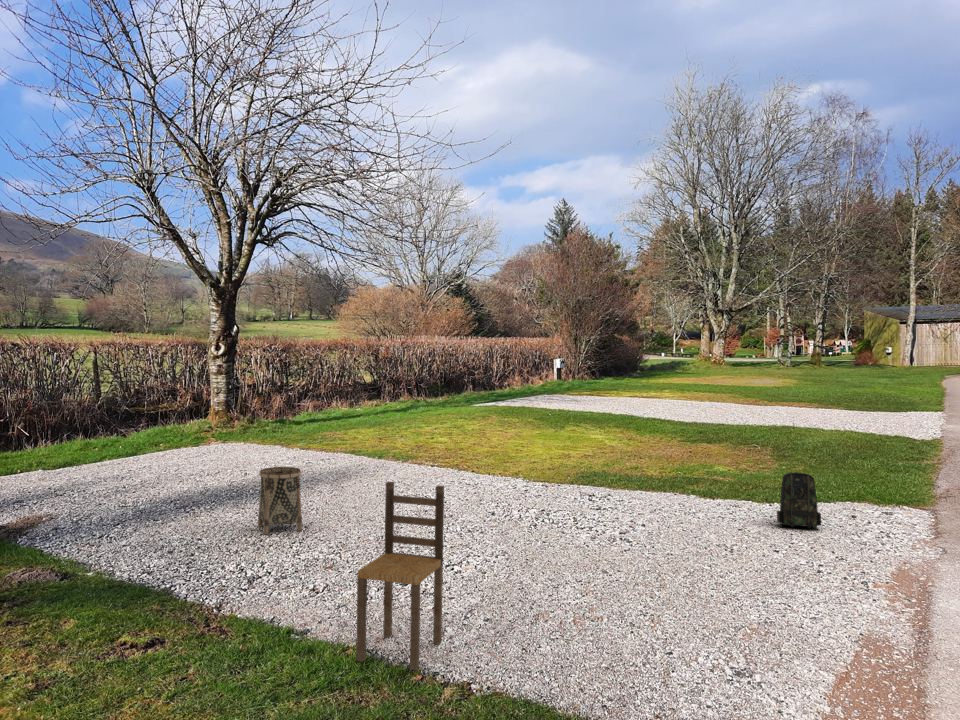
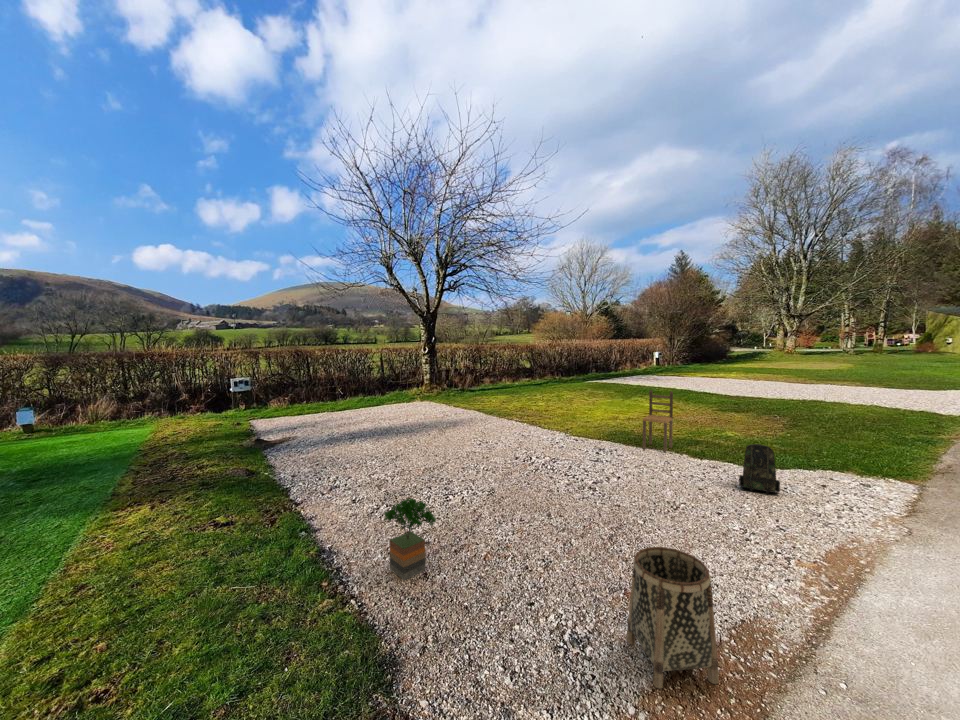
basket: present [258,467,302,534] -> present [627,547,719,689]
chair: present [356,482,444,670] -> present [643,390,673,452]
potted tree: none [470,550,542,654] -> present [384,498,436,580]

